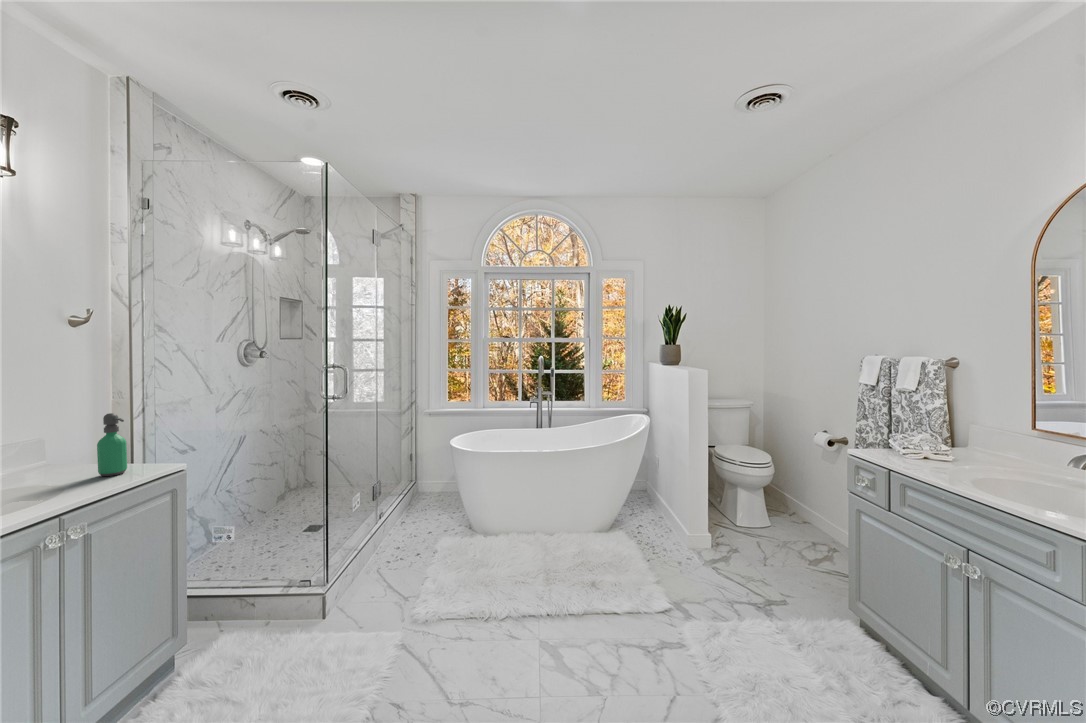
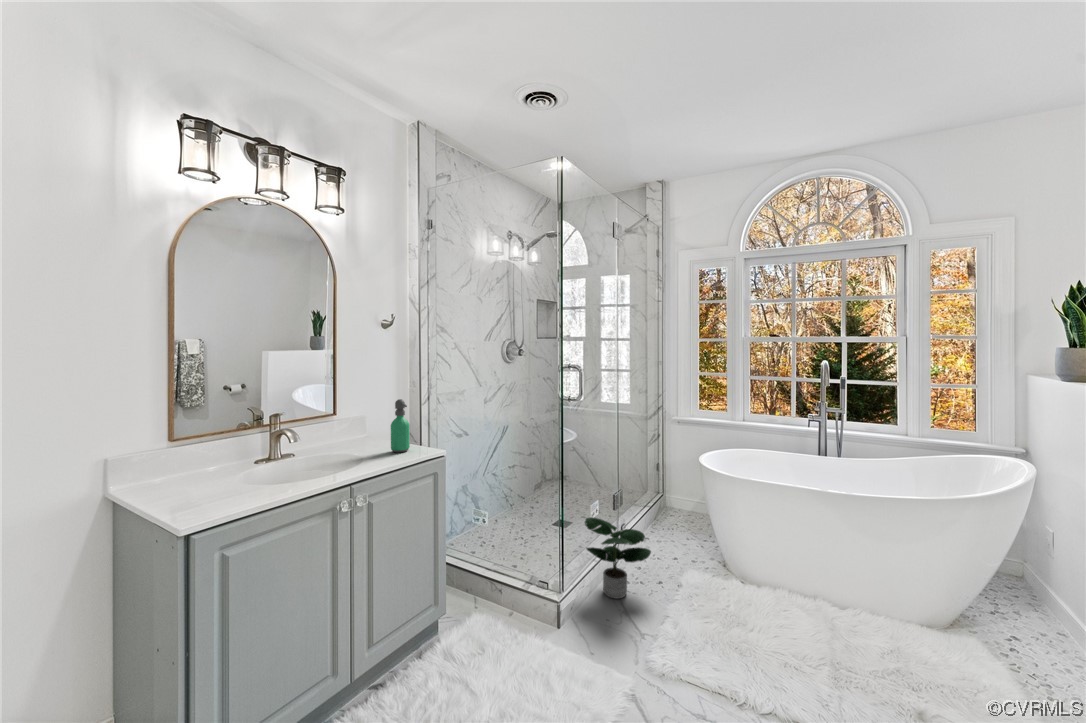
potted plant: none [345,510,411,579] -> present [585,517,651,599]

